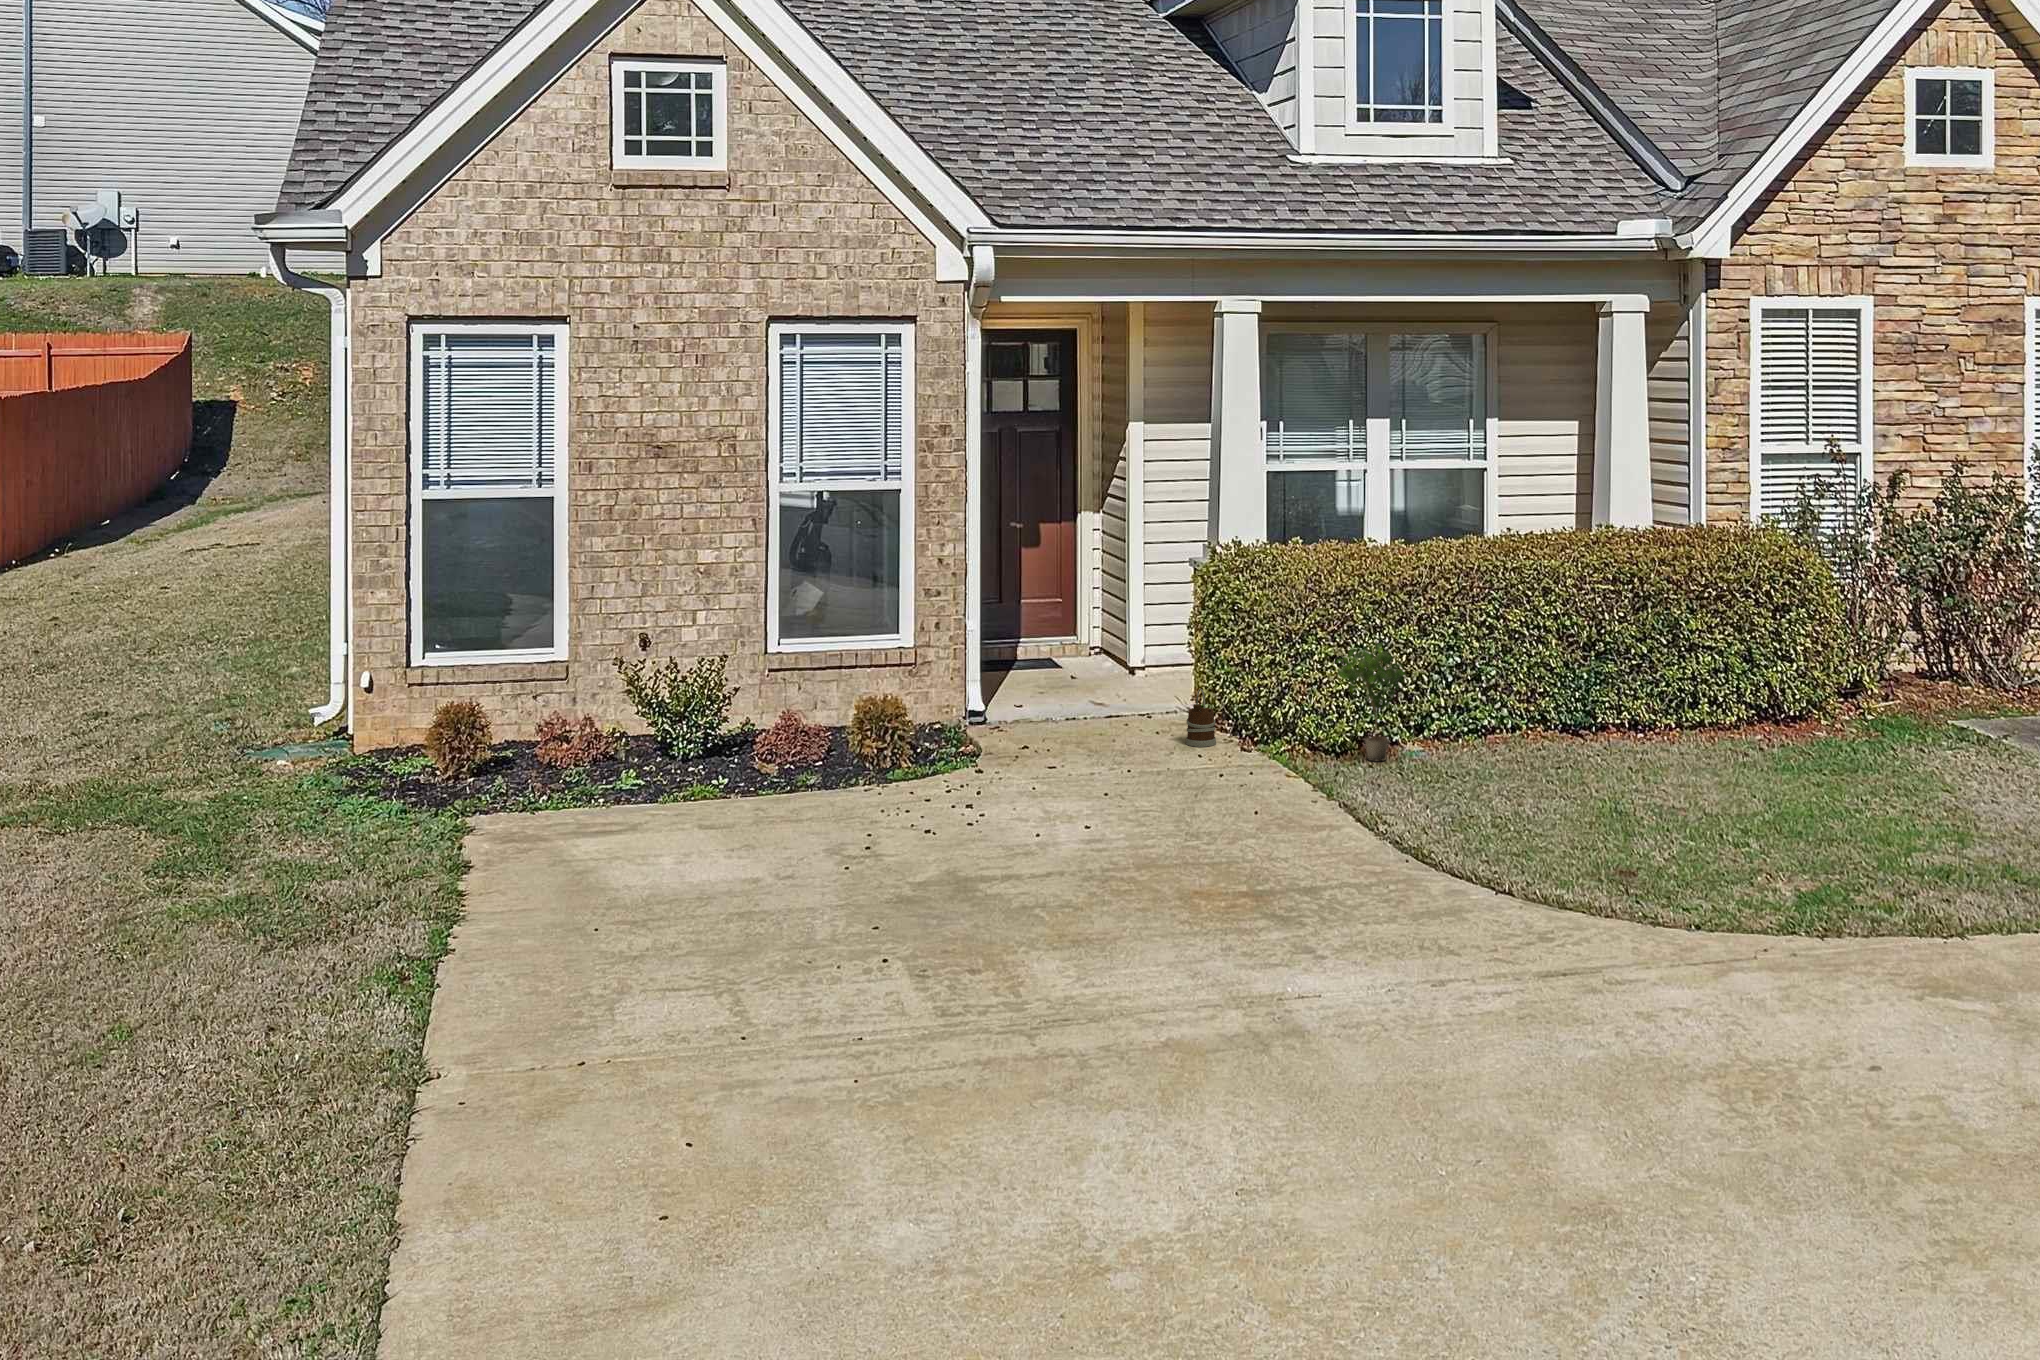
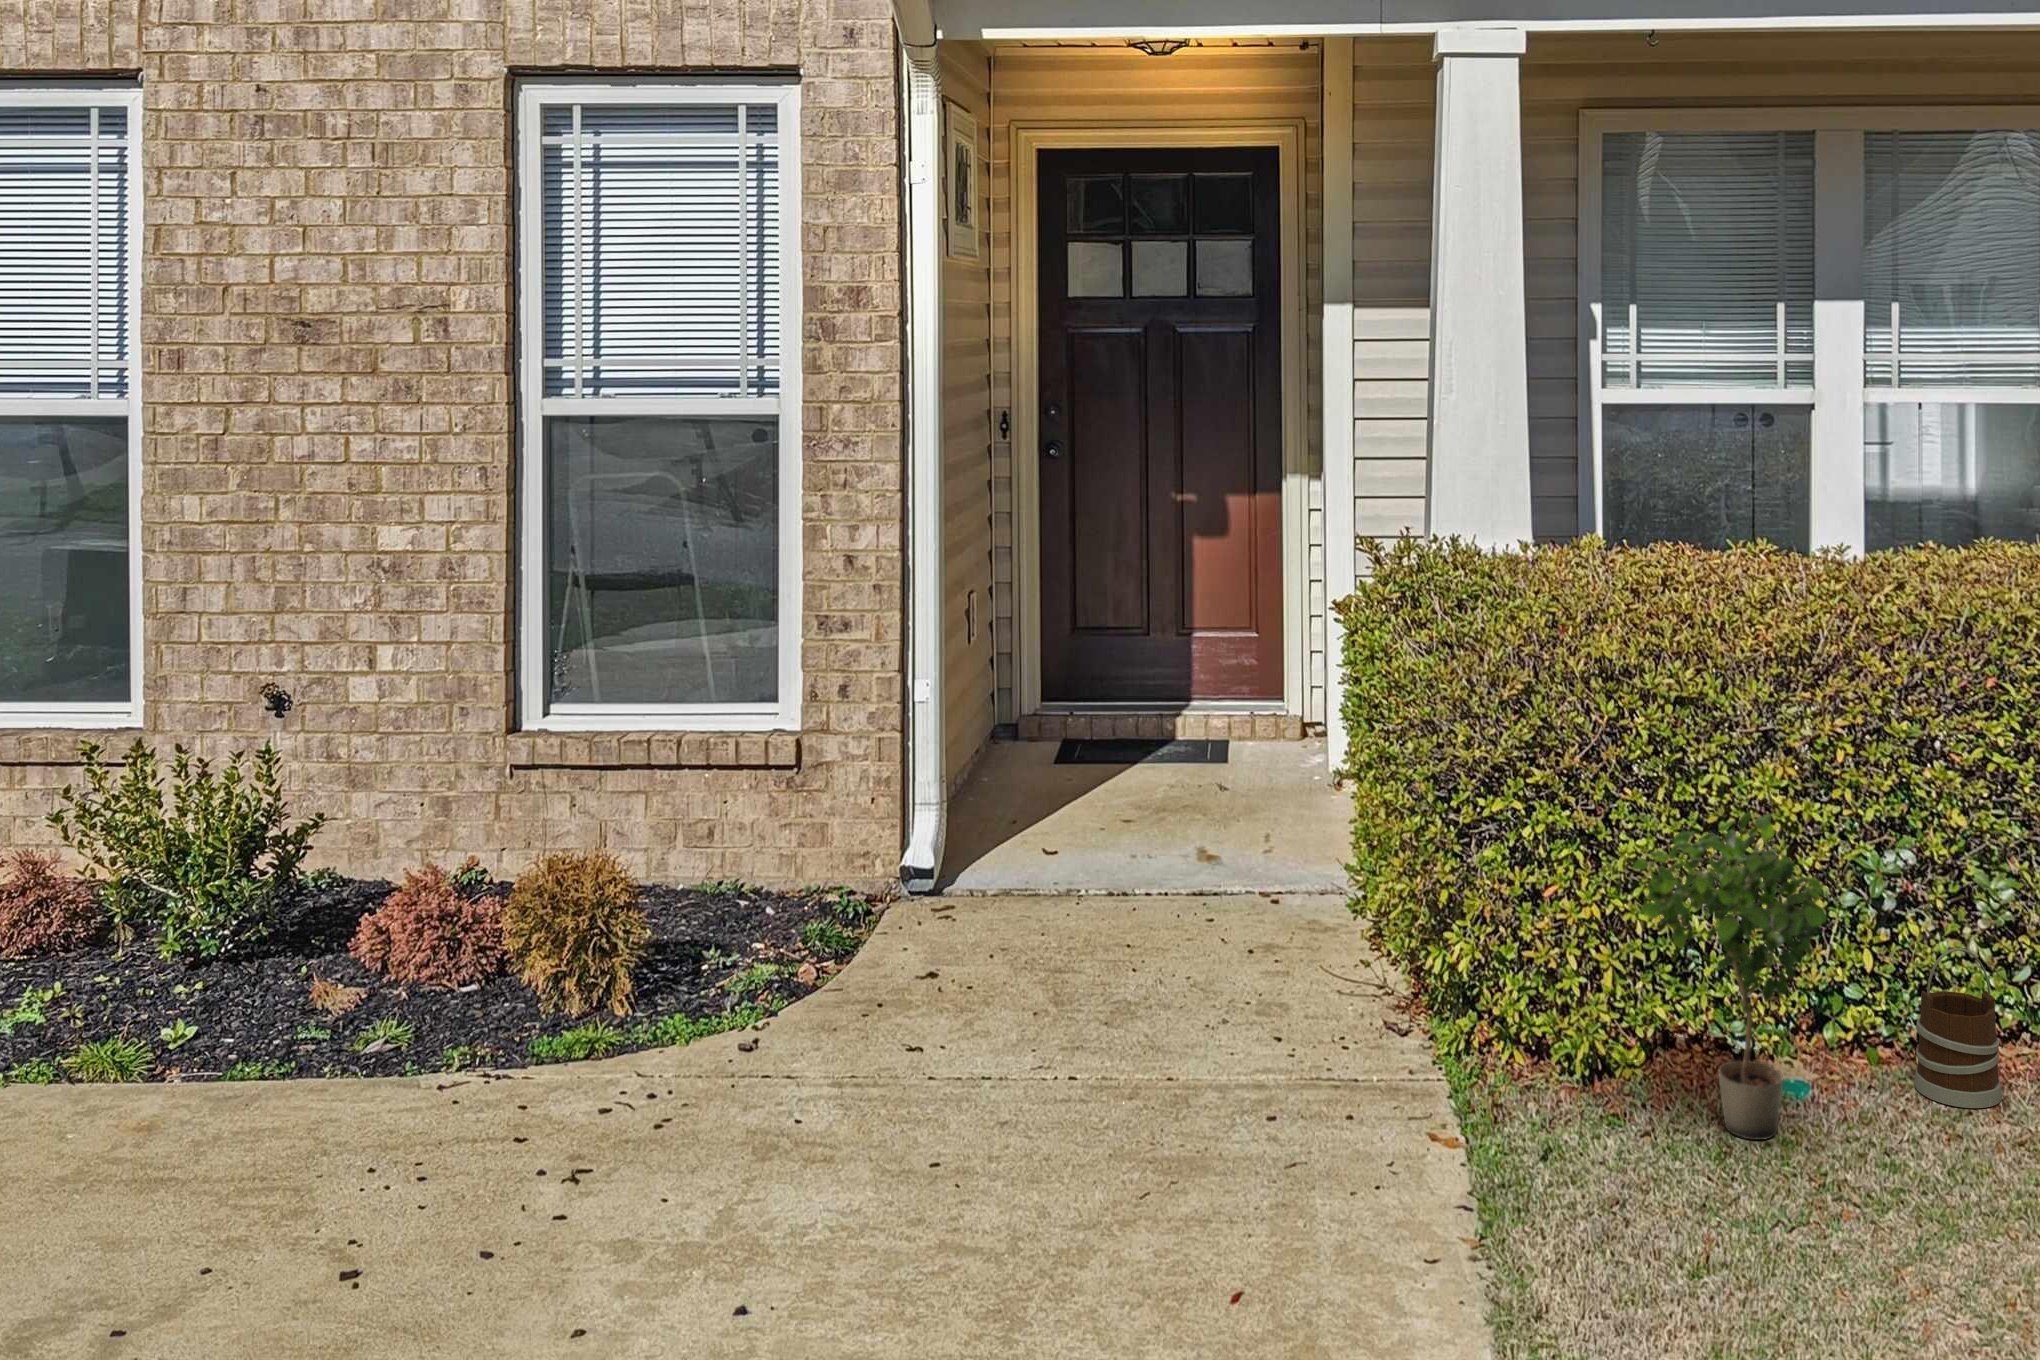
wooden bucket: present [1186,689,1216,747] -> present [1914,948,2002,1108]

